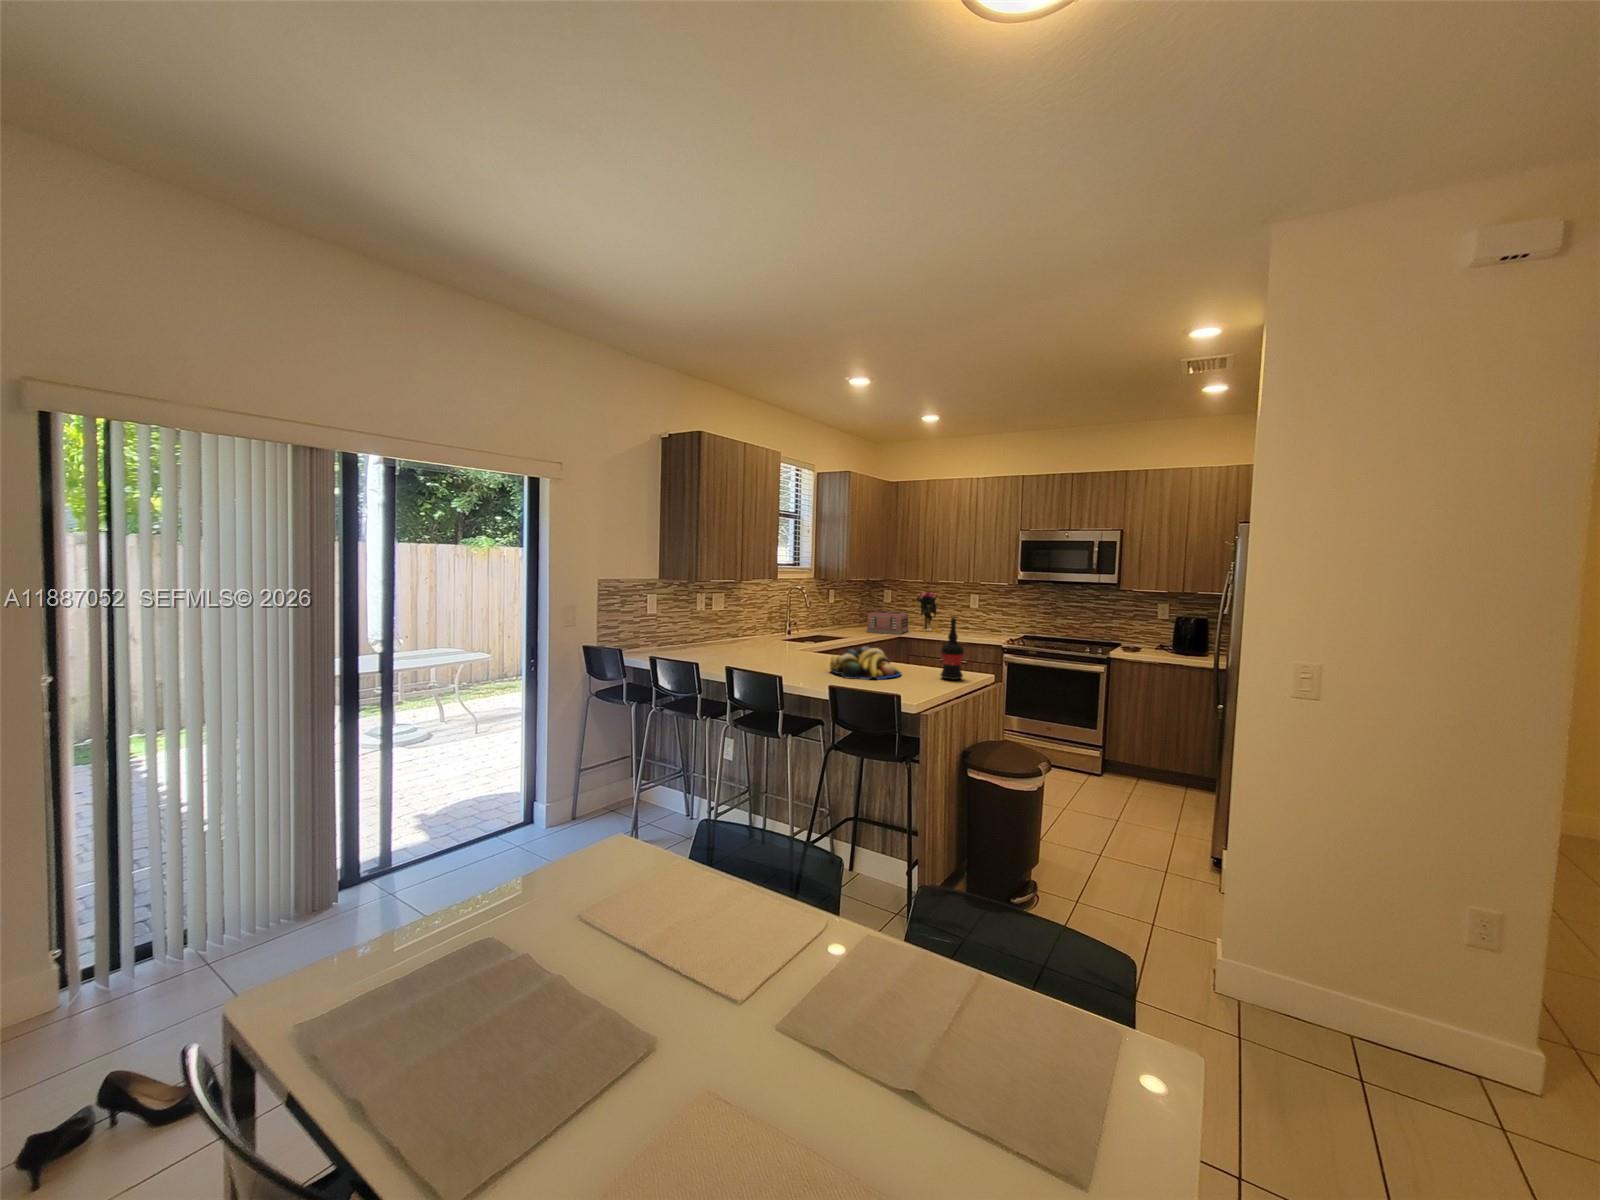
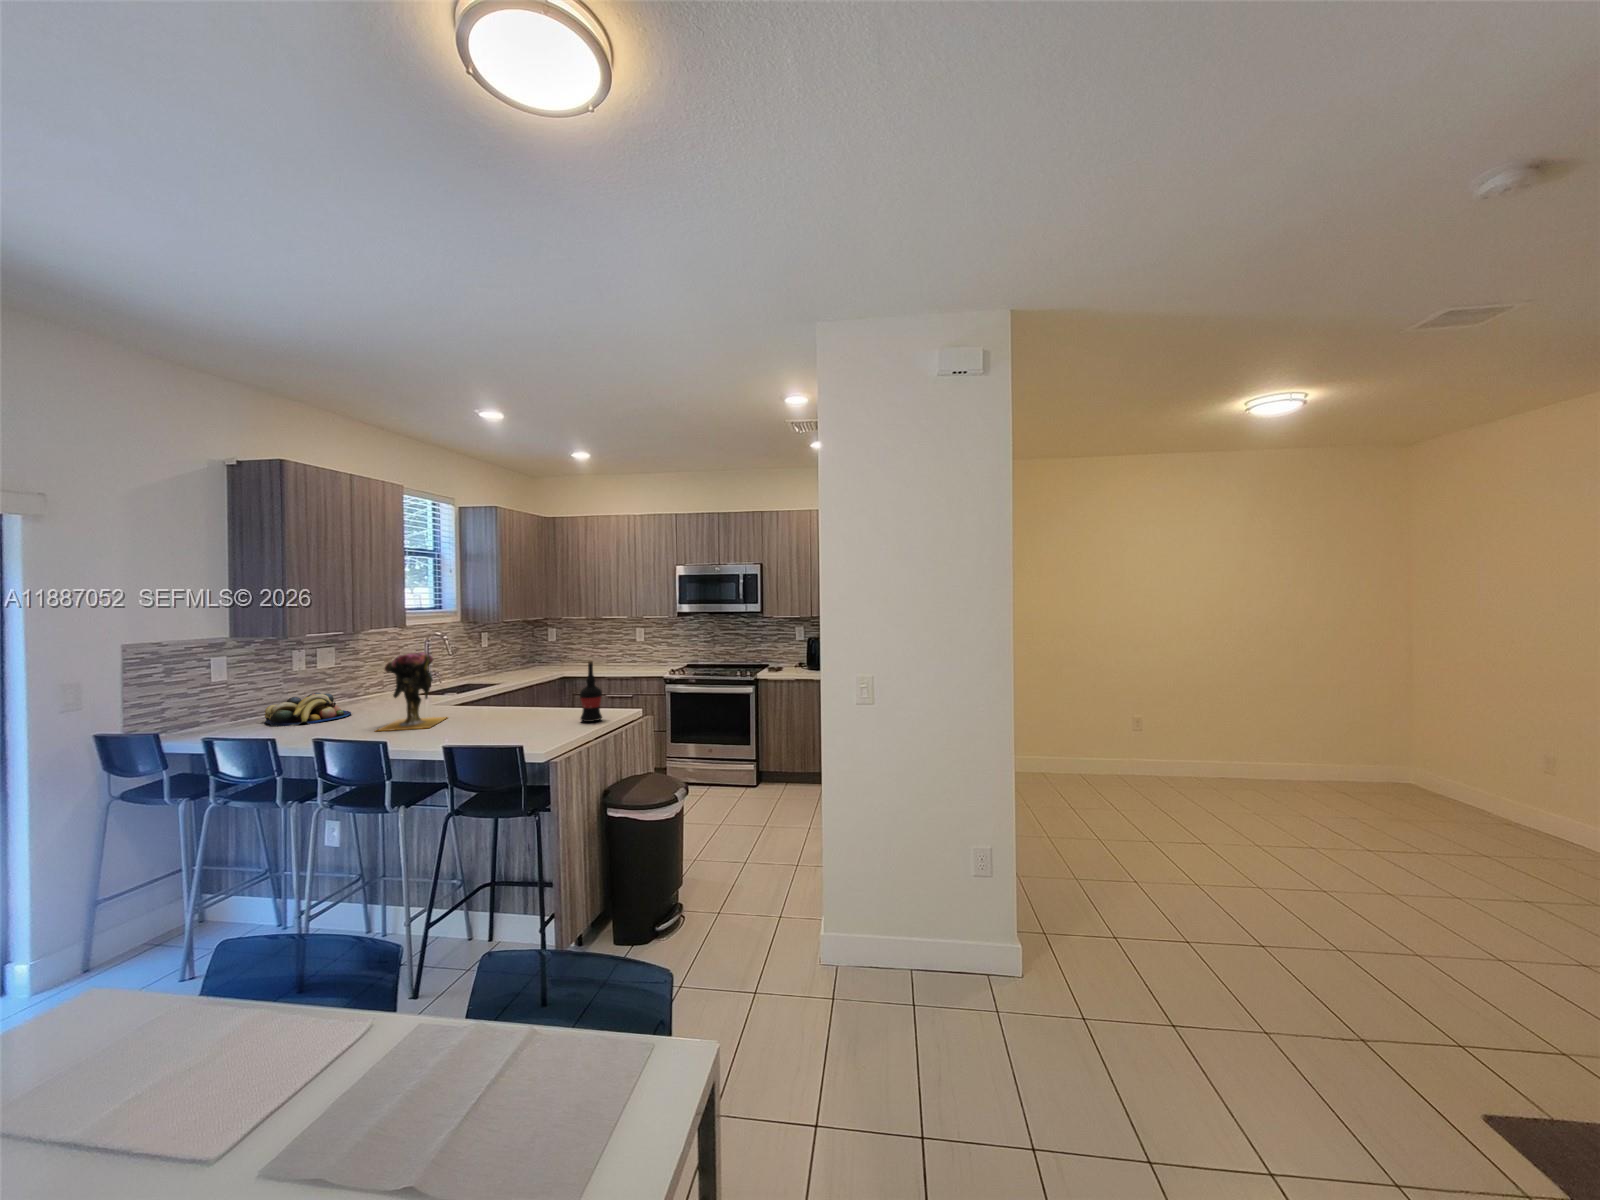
vase: present [915,593,941,632] -> present [377,652,446,731]
toaster: present [867,611,909,634] -> none [530,650,578,675]
fruit bowl: present [830,646,901,680] -> present [265,693,351,727]

